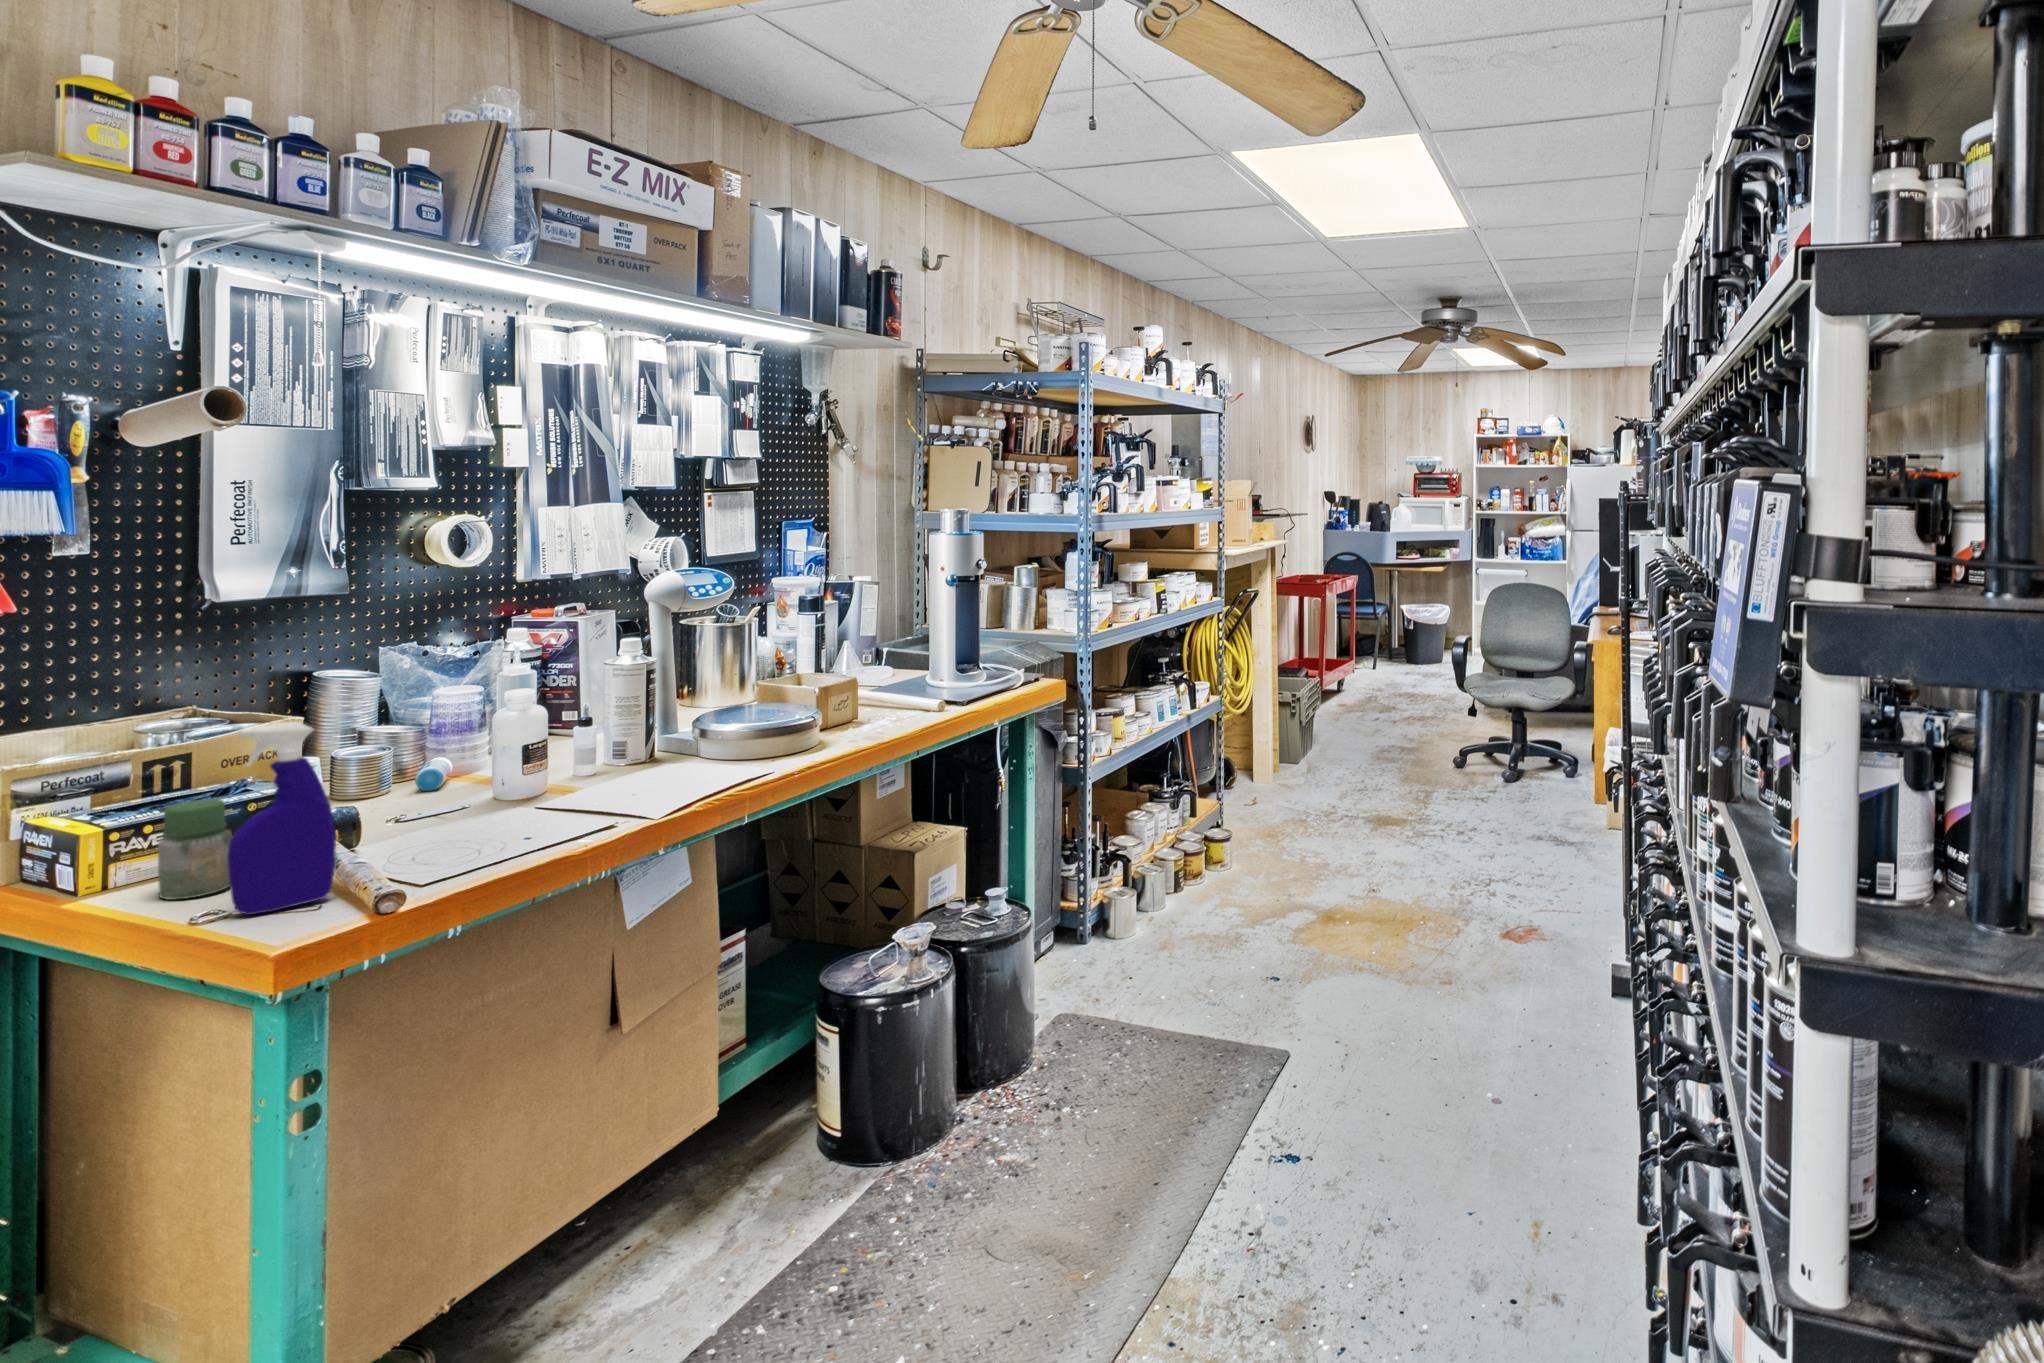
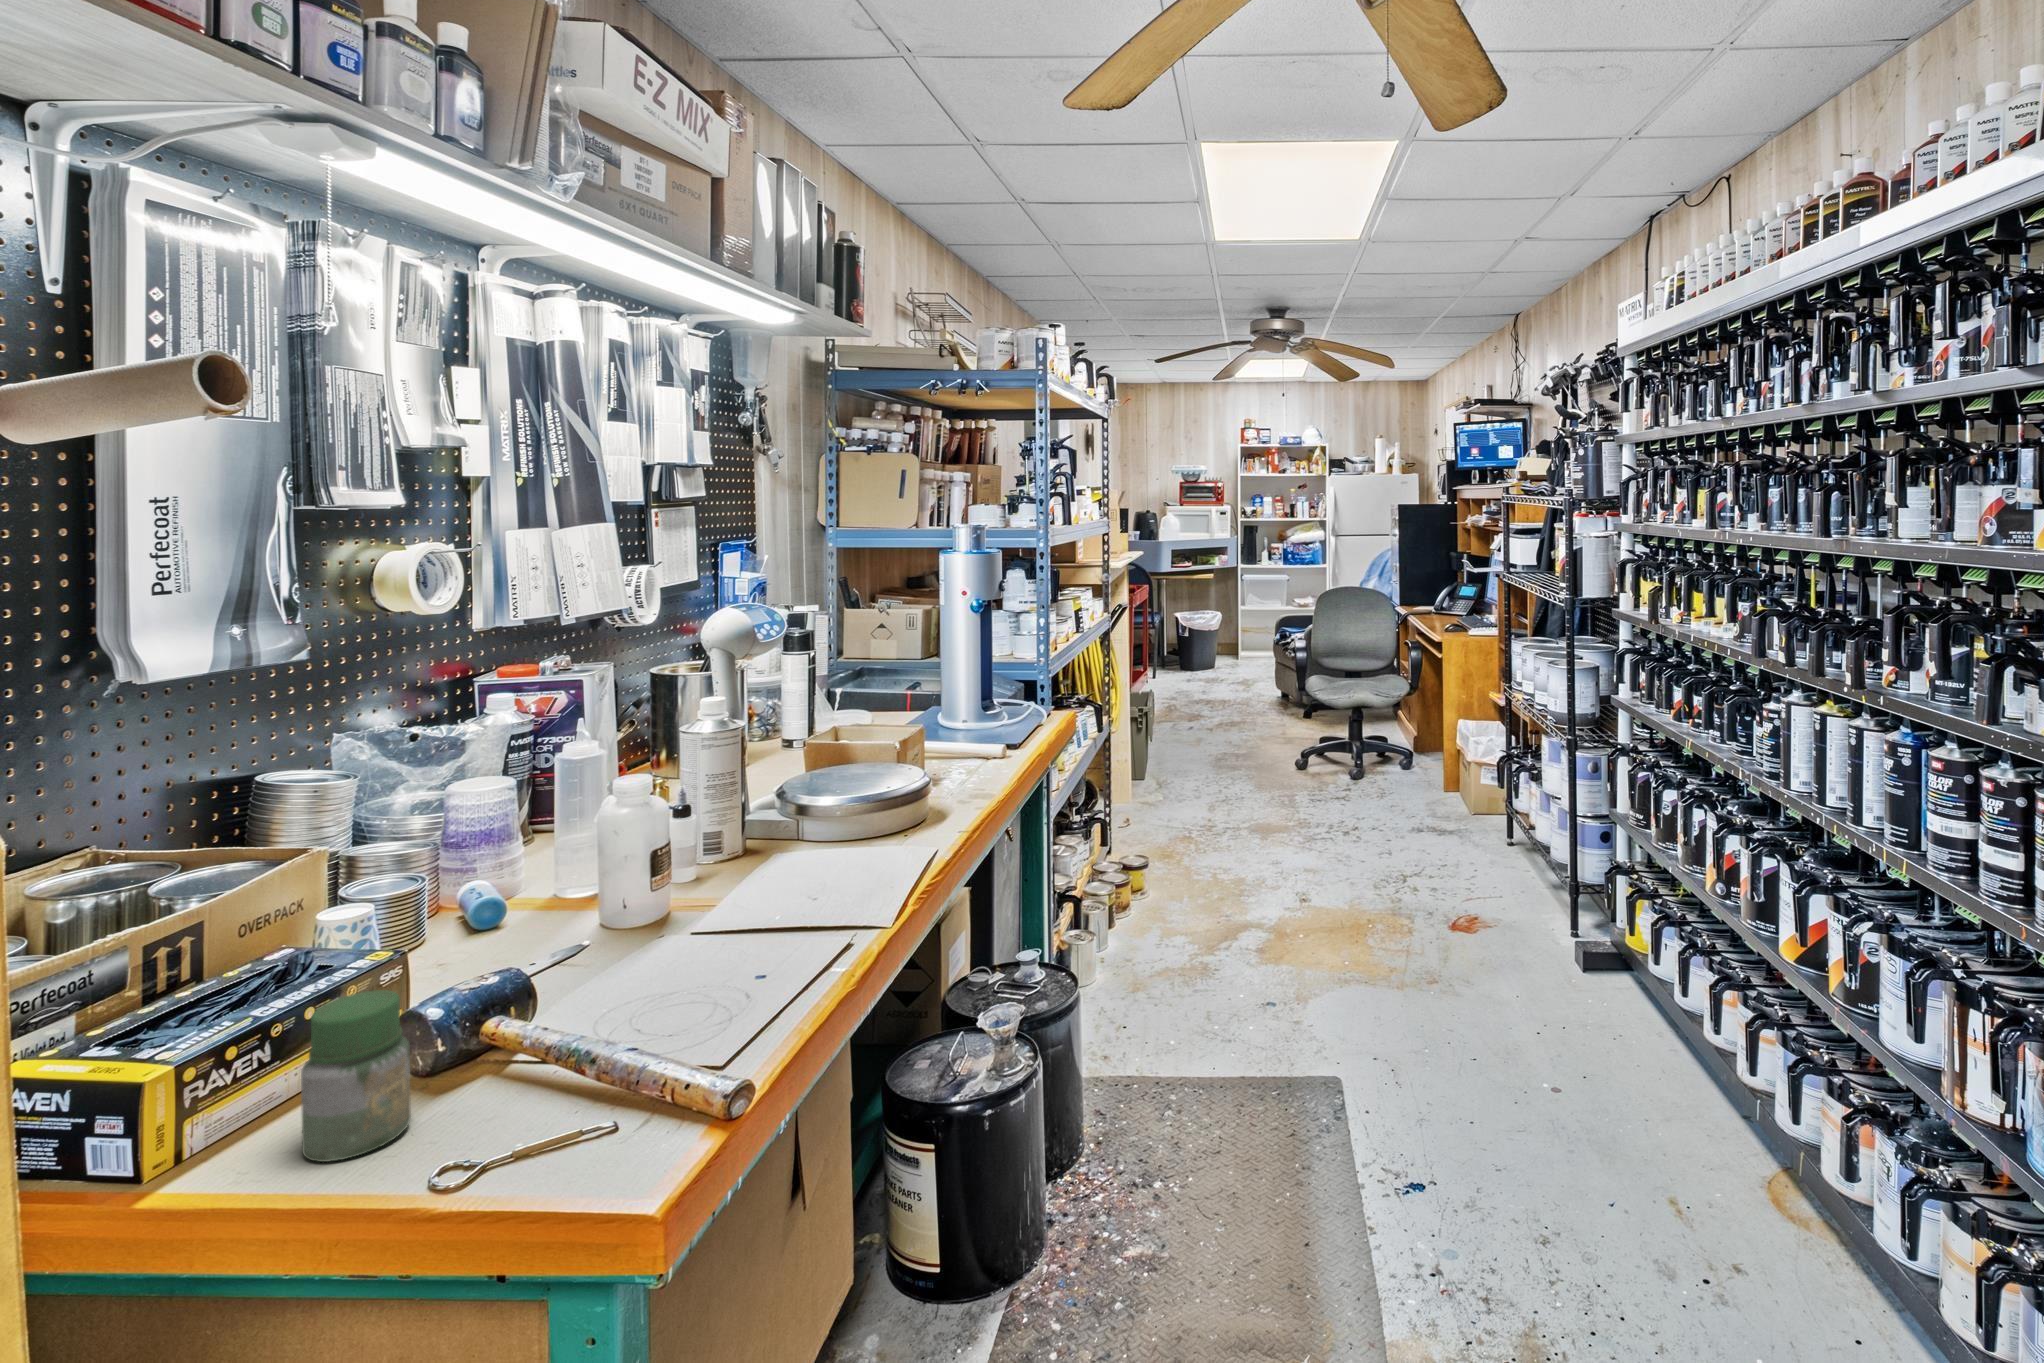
spray bottle: present [227,722,336,915] -> none [494,860,616,1161]

